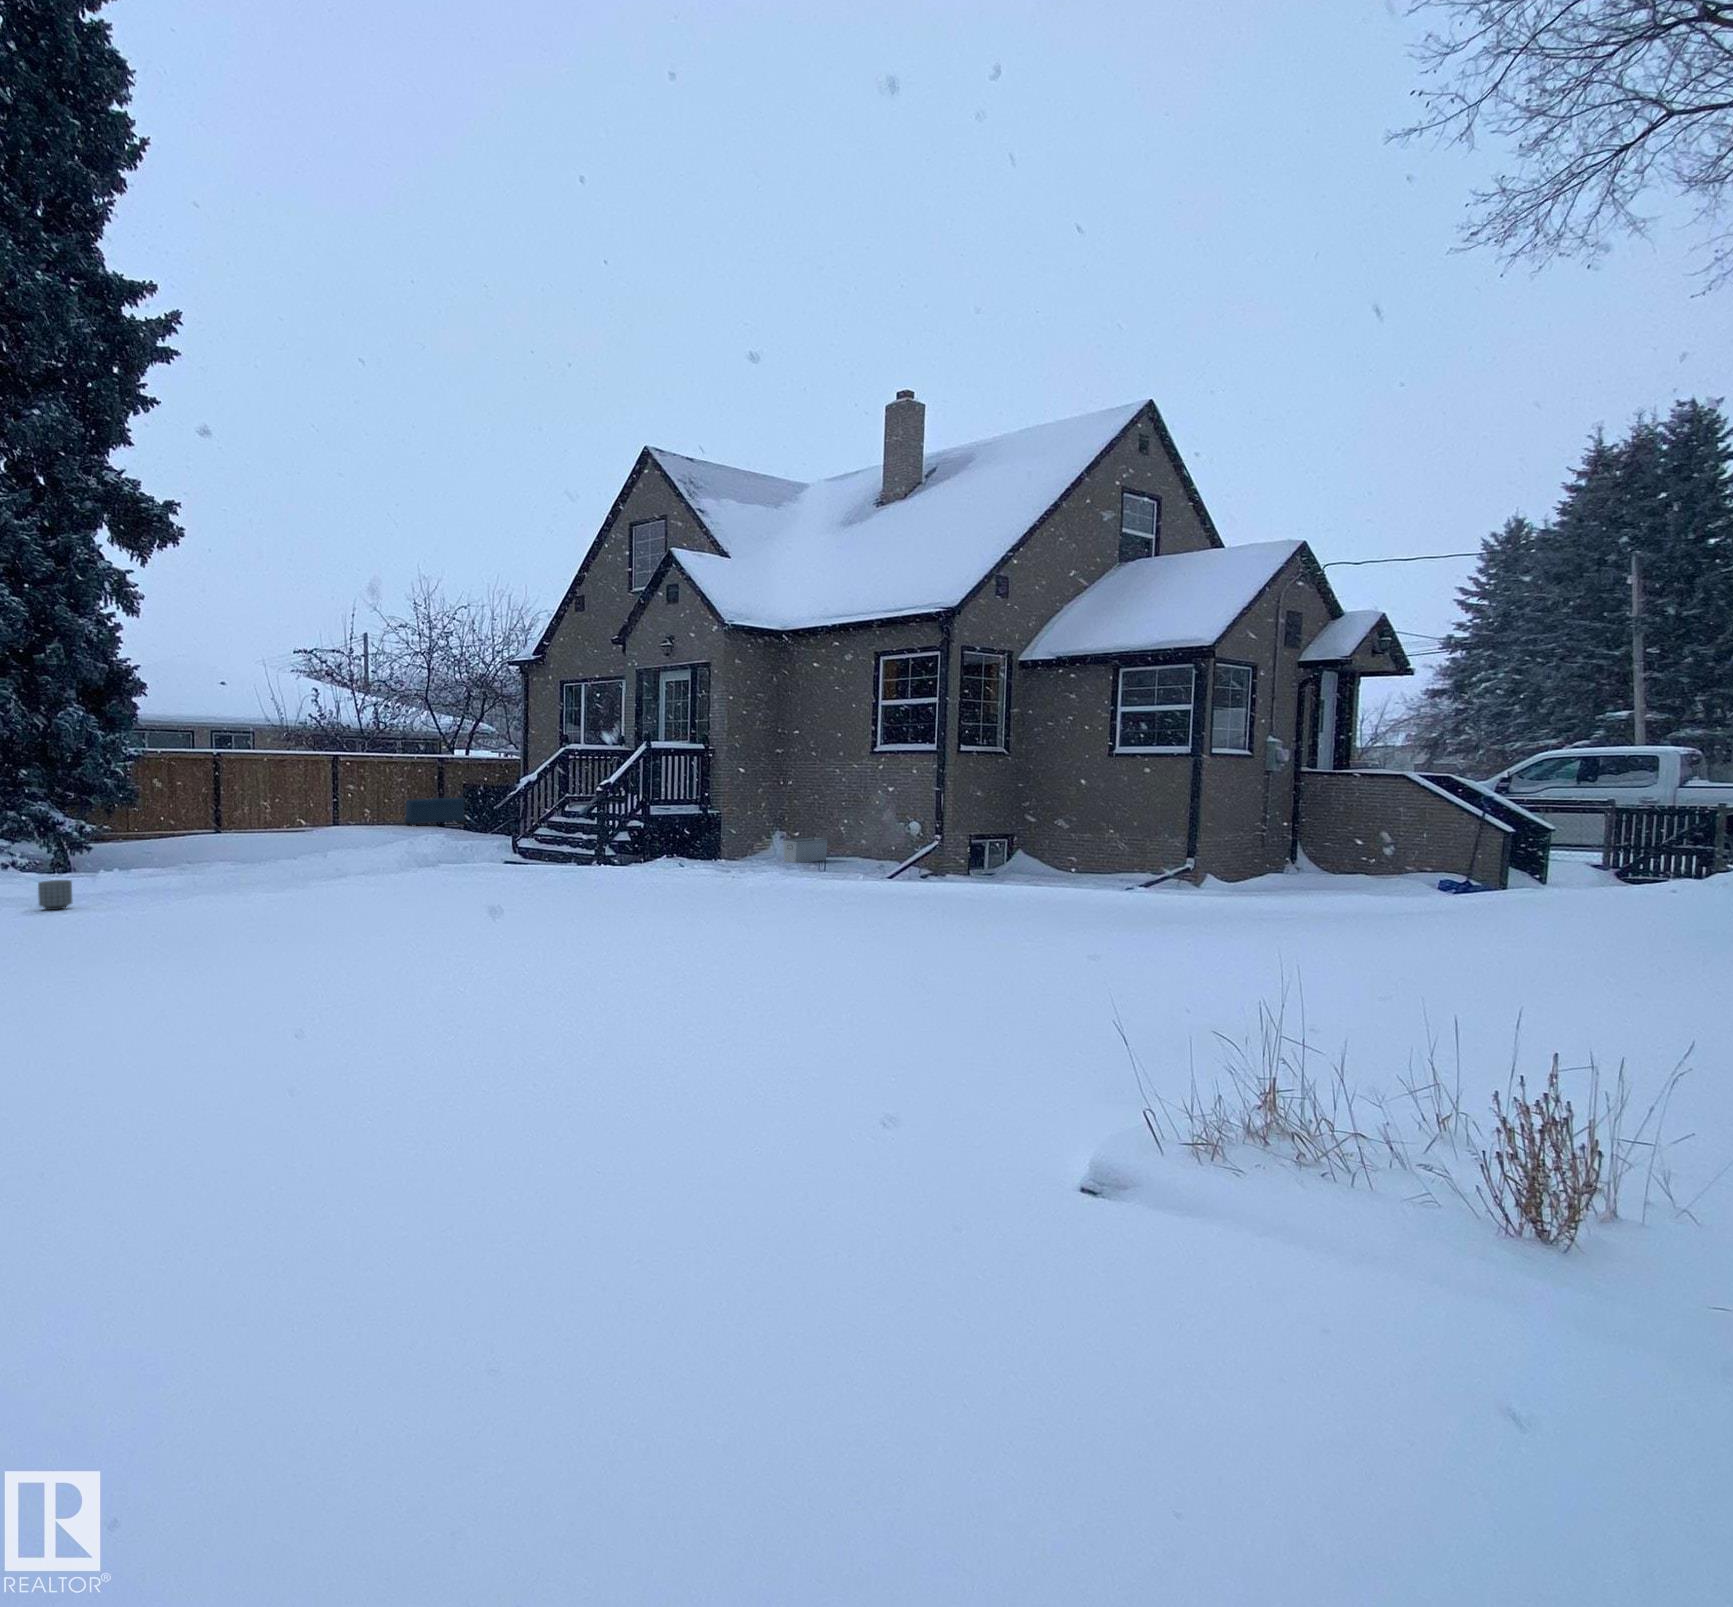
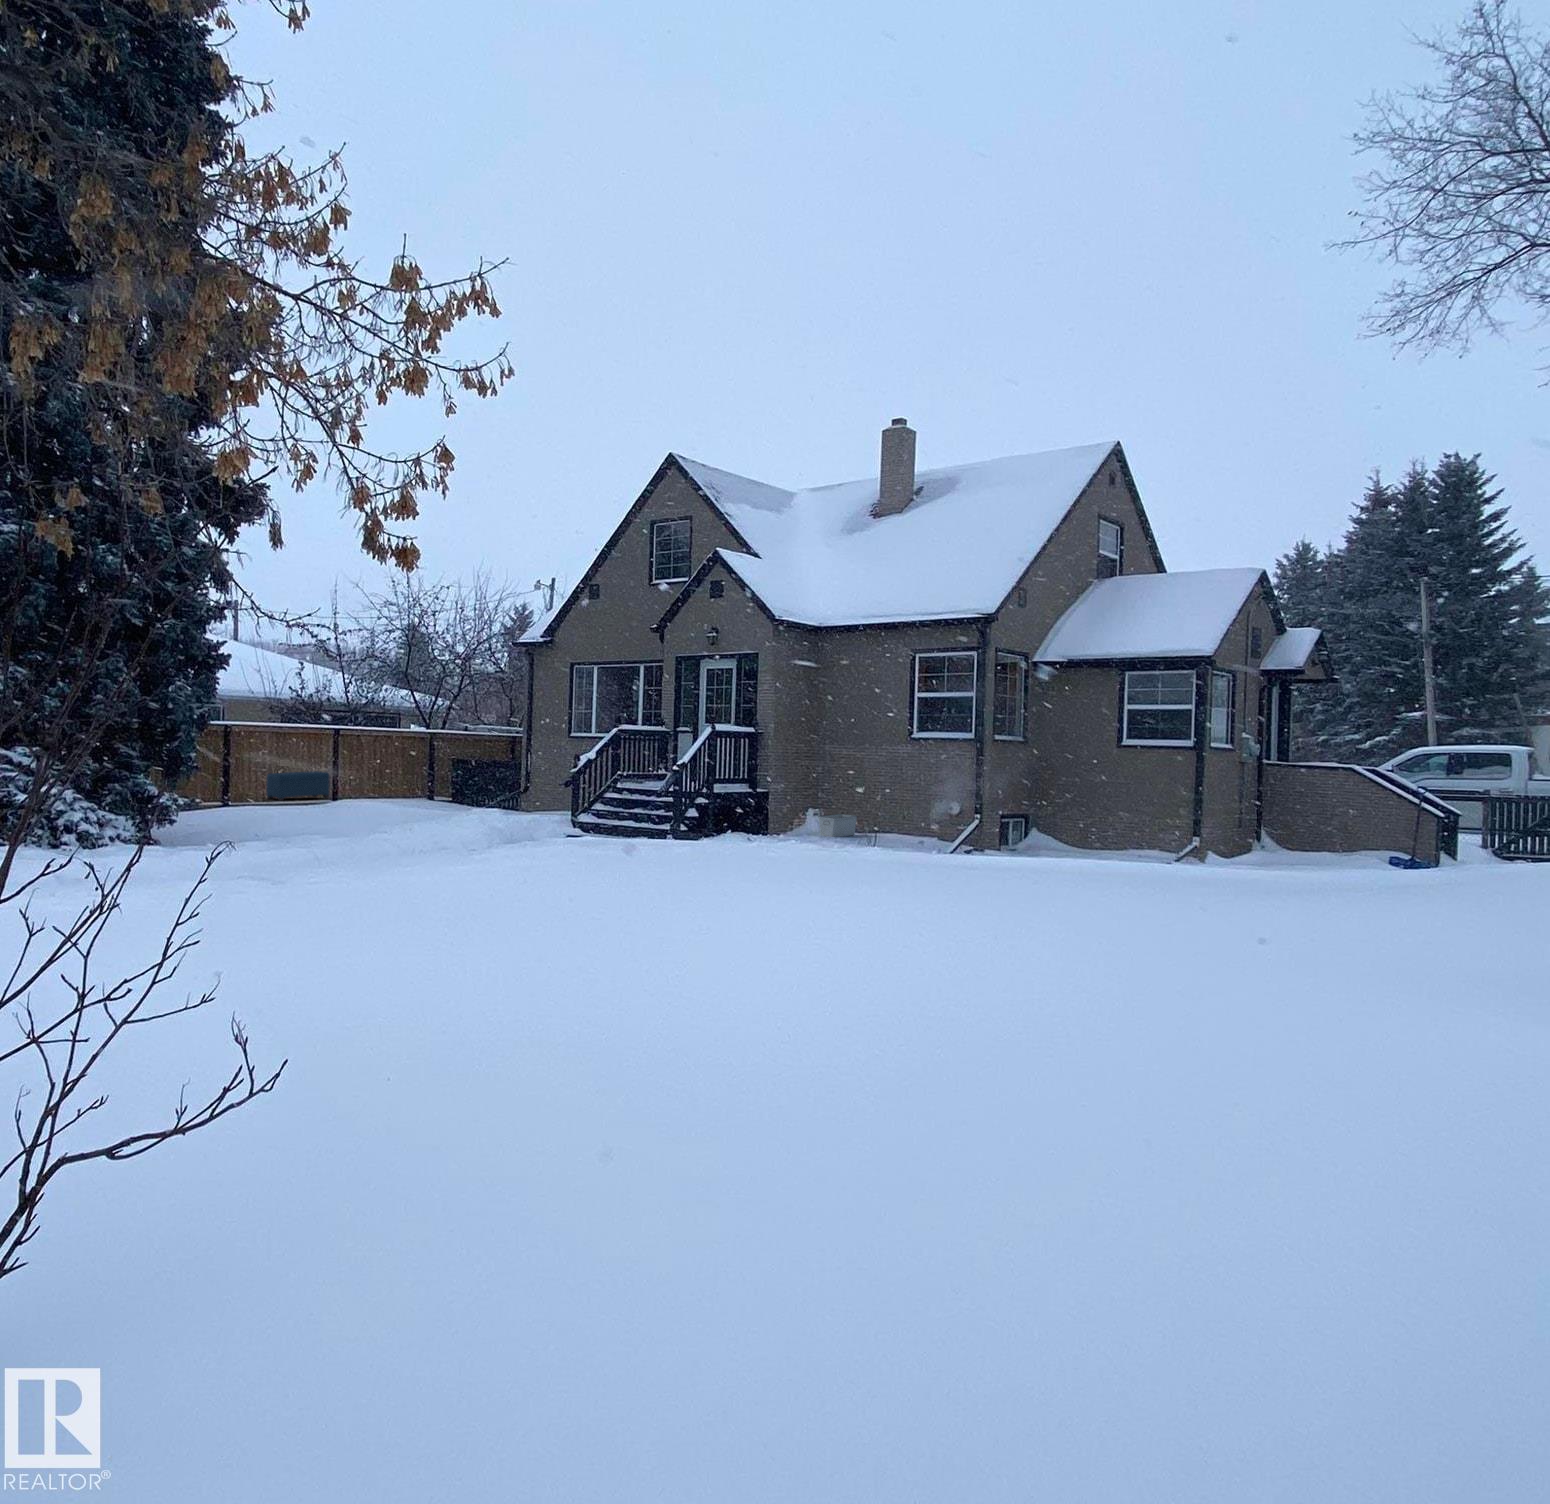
bench: present [405,797,465,826] -> present [266,771,330,801]
planter: present [38,880,72,910] -> none [283,850,312,879]

